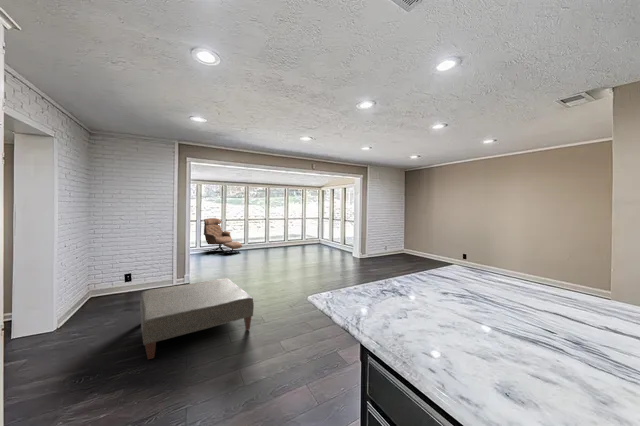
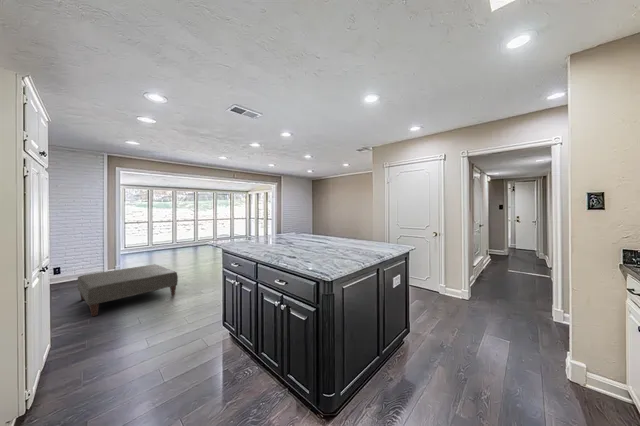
lounge chair: present [204,218,242,254] -> none [129,221,171,253]

